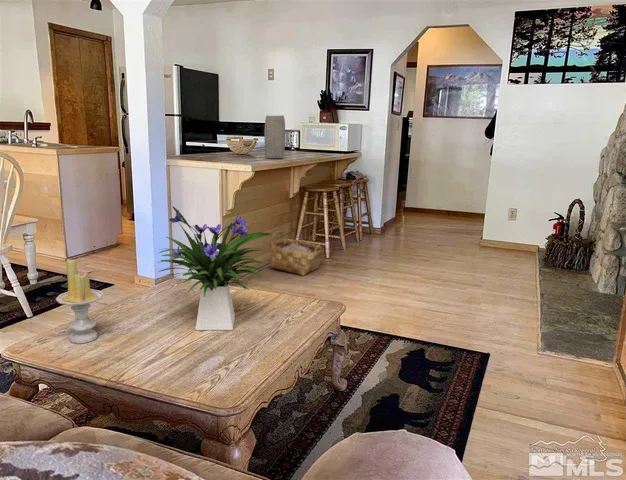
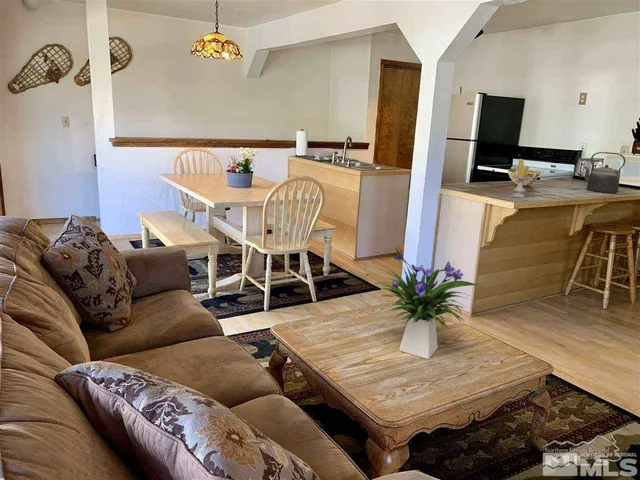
vase: present [264,115,285,158] -> none [541,152,569,197]
kettle: none [290,118,323,155] -> present [584,152,626,193]
woven basket: present [269,231,324,276] -> none [529,269,595,321]
candle: present [56,259,103,344] -> present [512,159,532,198]

